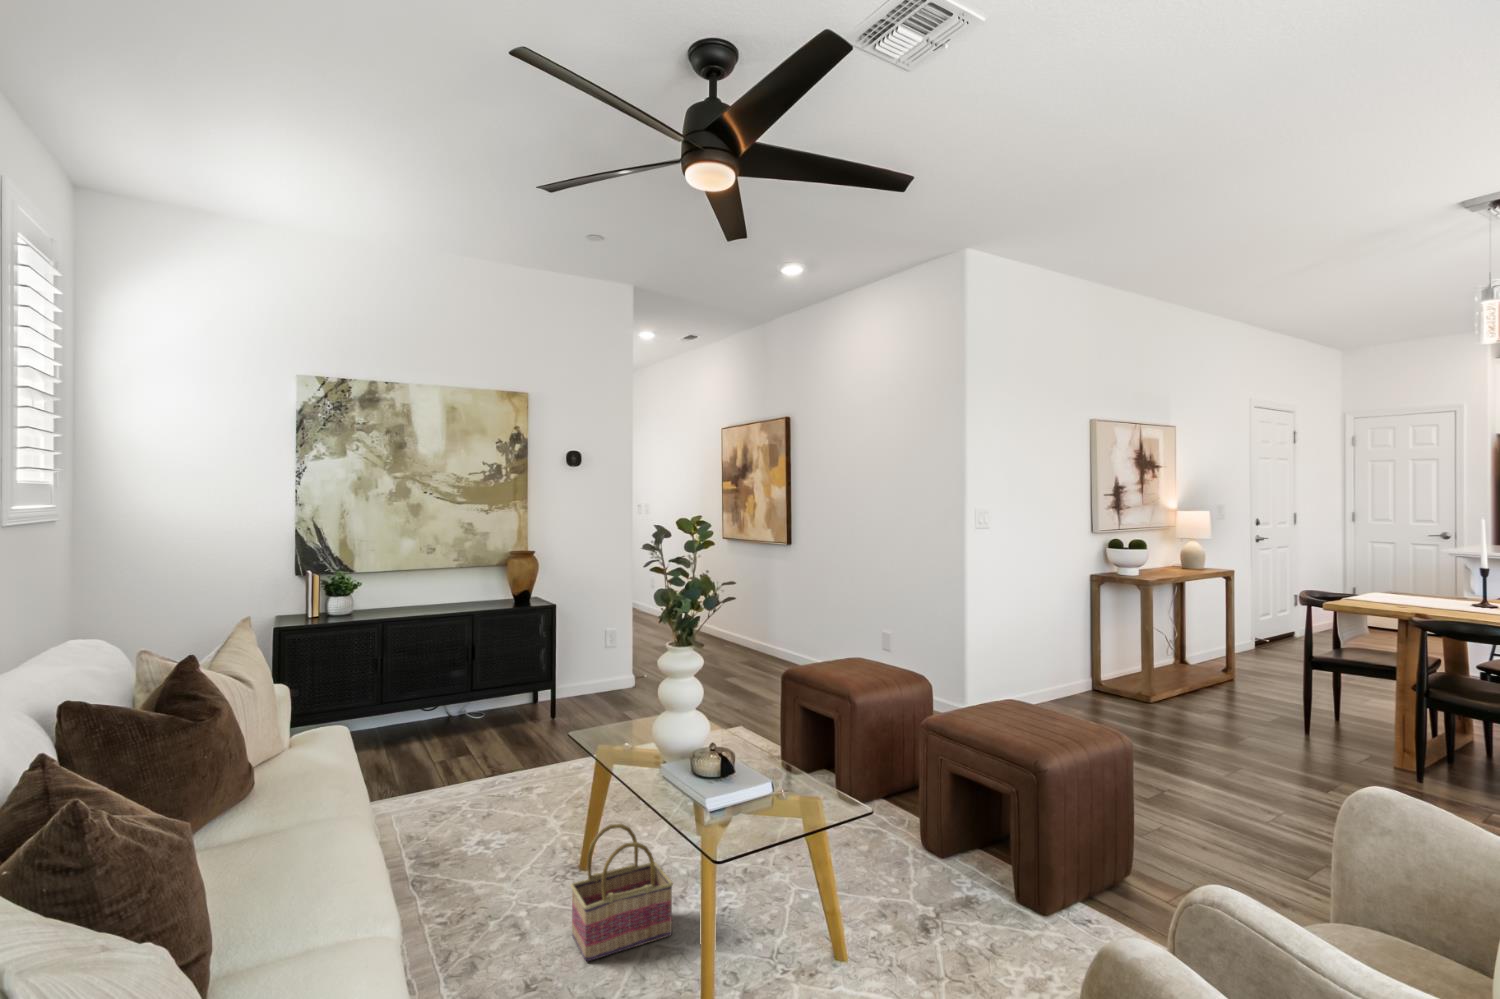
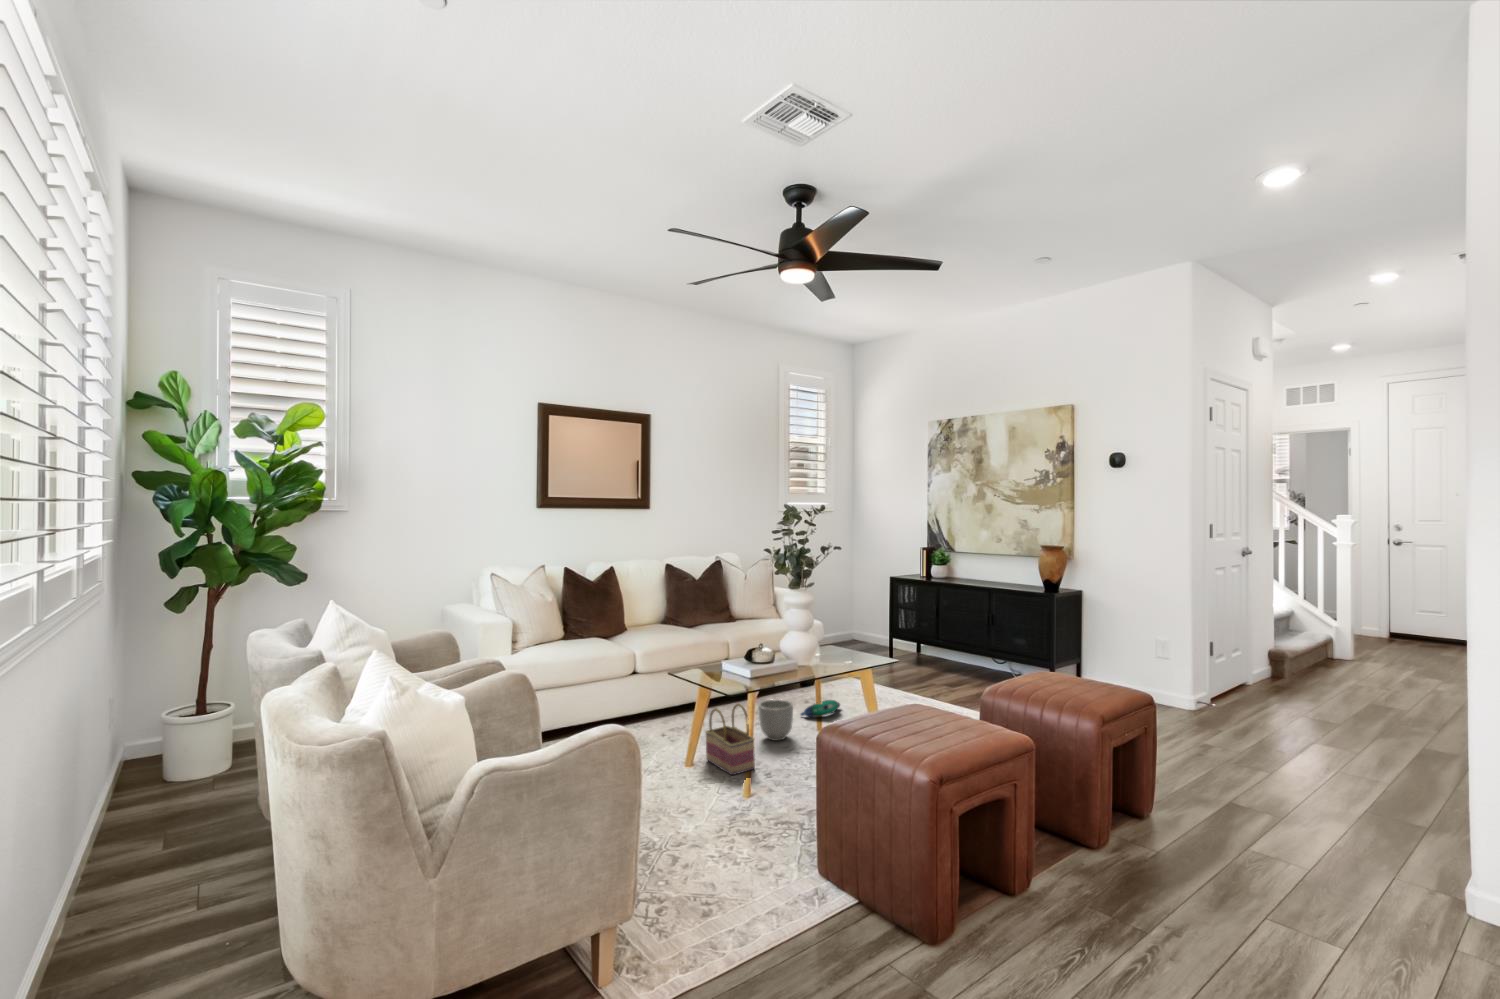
plush toy: none [427,810,478,857] -> present [801,700,840,717]
planter: none [494,816,556,895] -> present [758,699,793,741]

